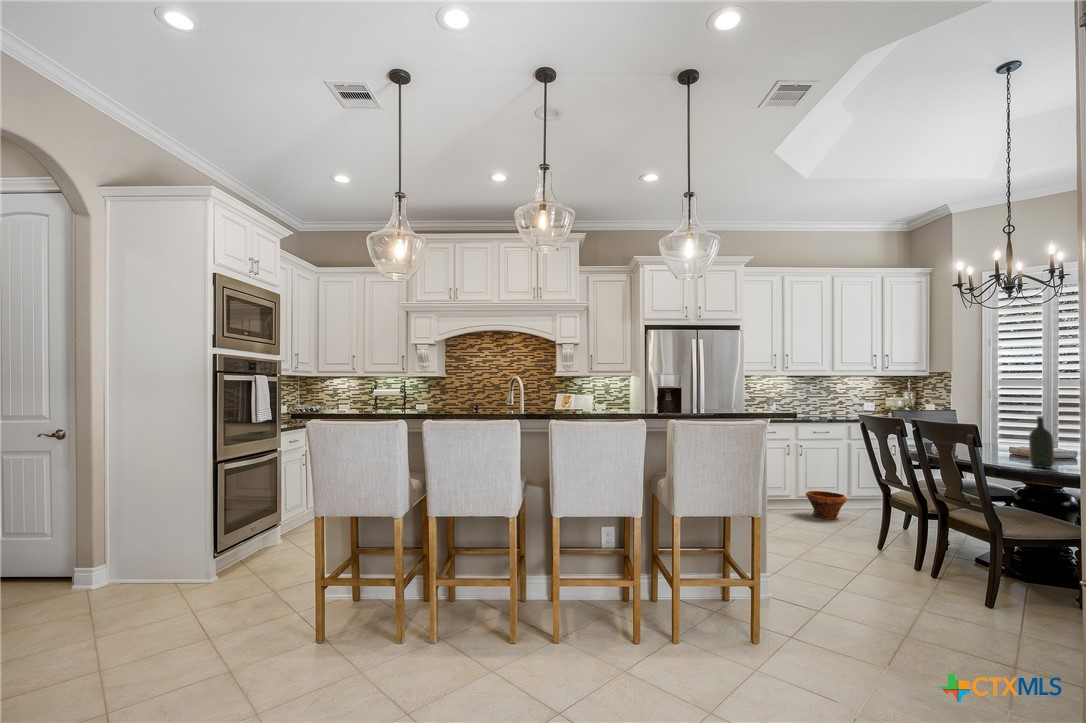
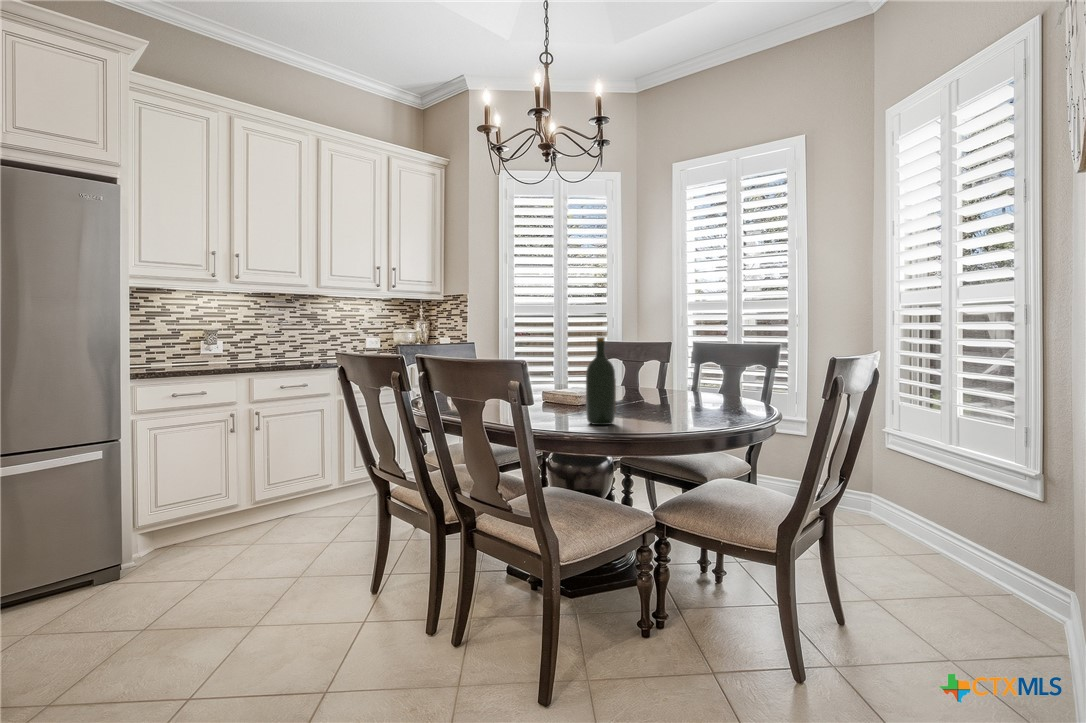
planter: present [805,491,847,519] -> none [265,486,333,536]

